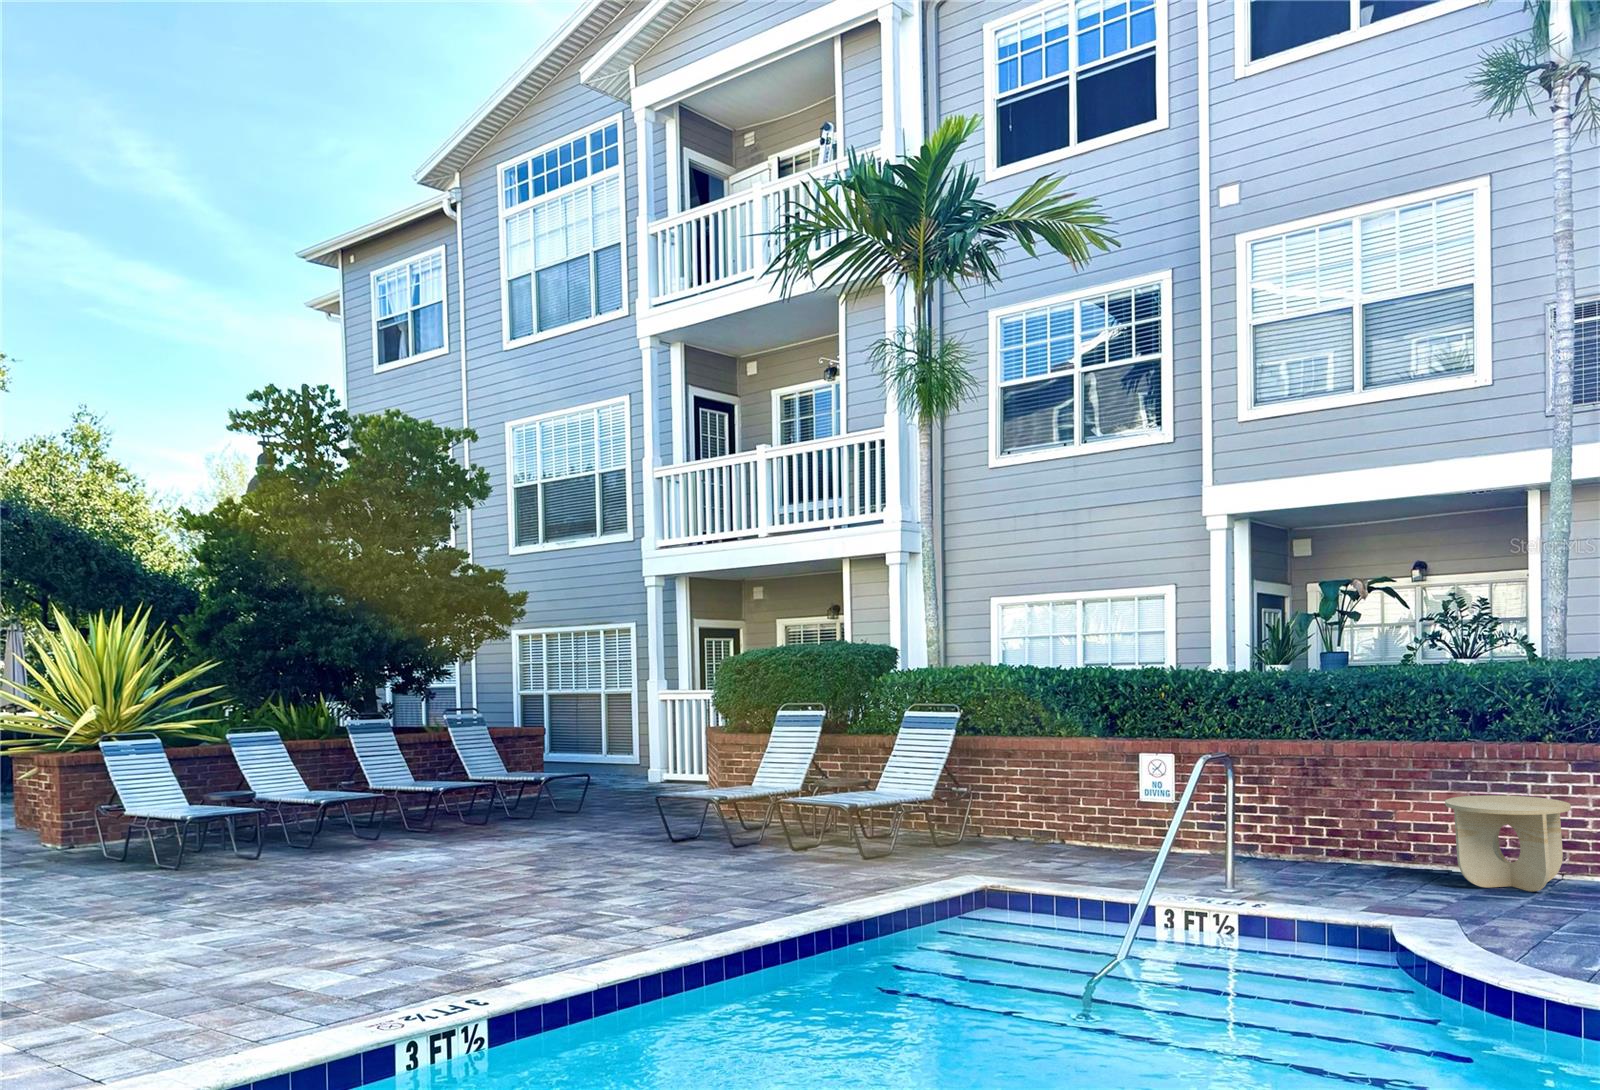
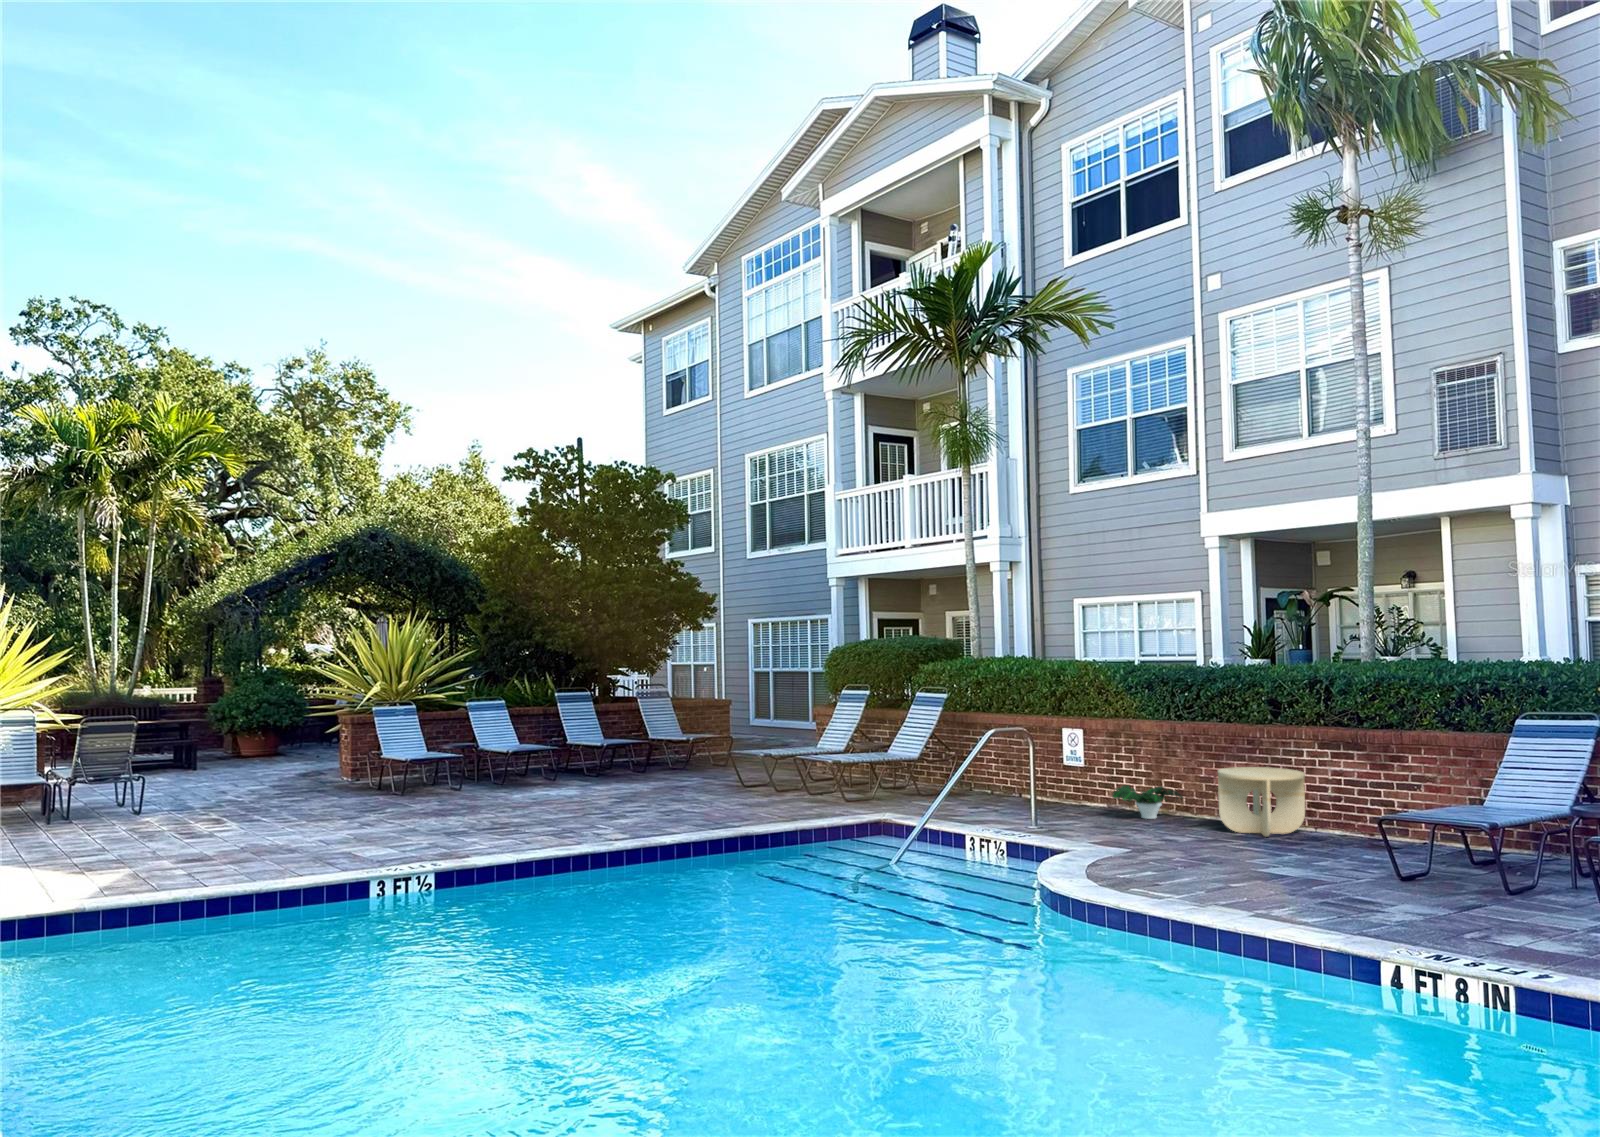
potted plant: none [1253,827,1354,874] -> present [1112,785,1183,819]

